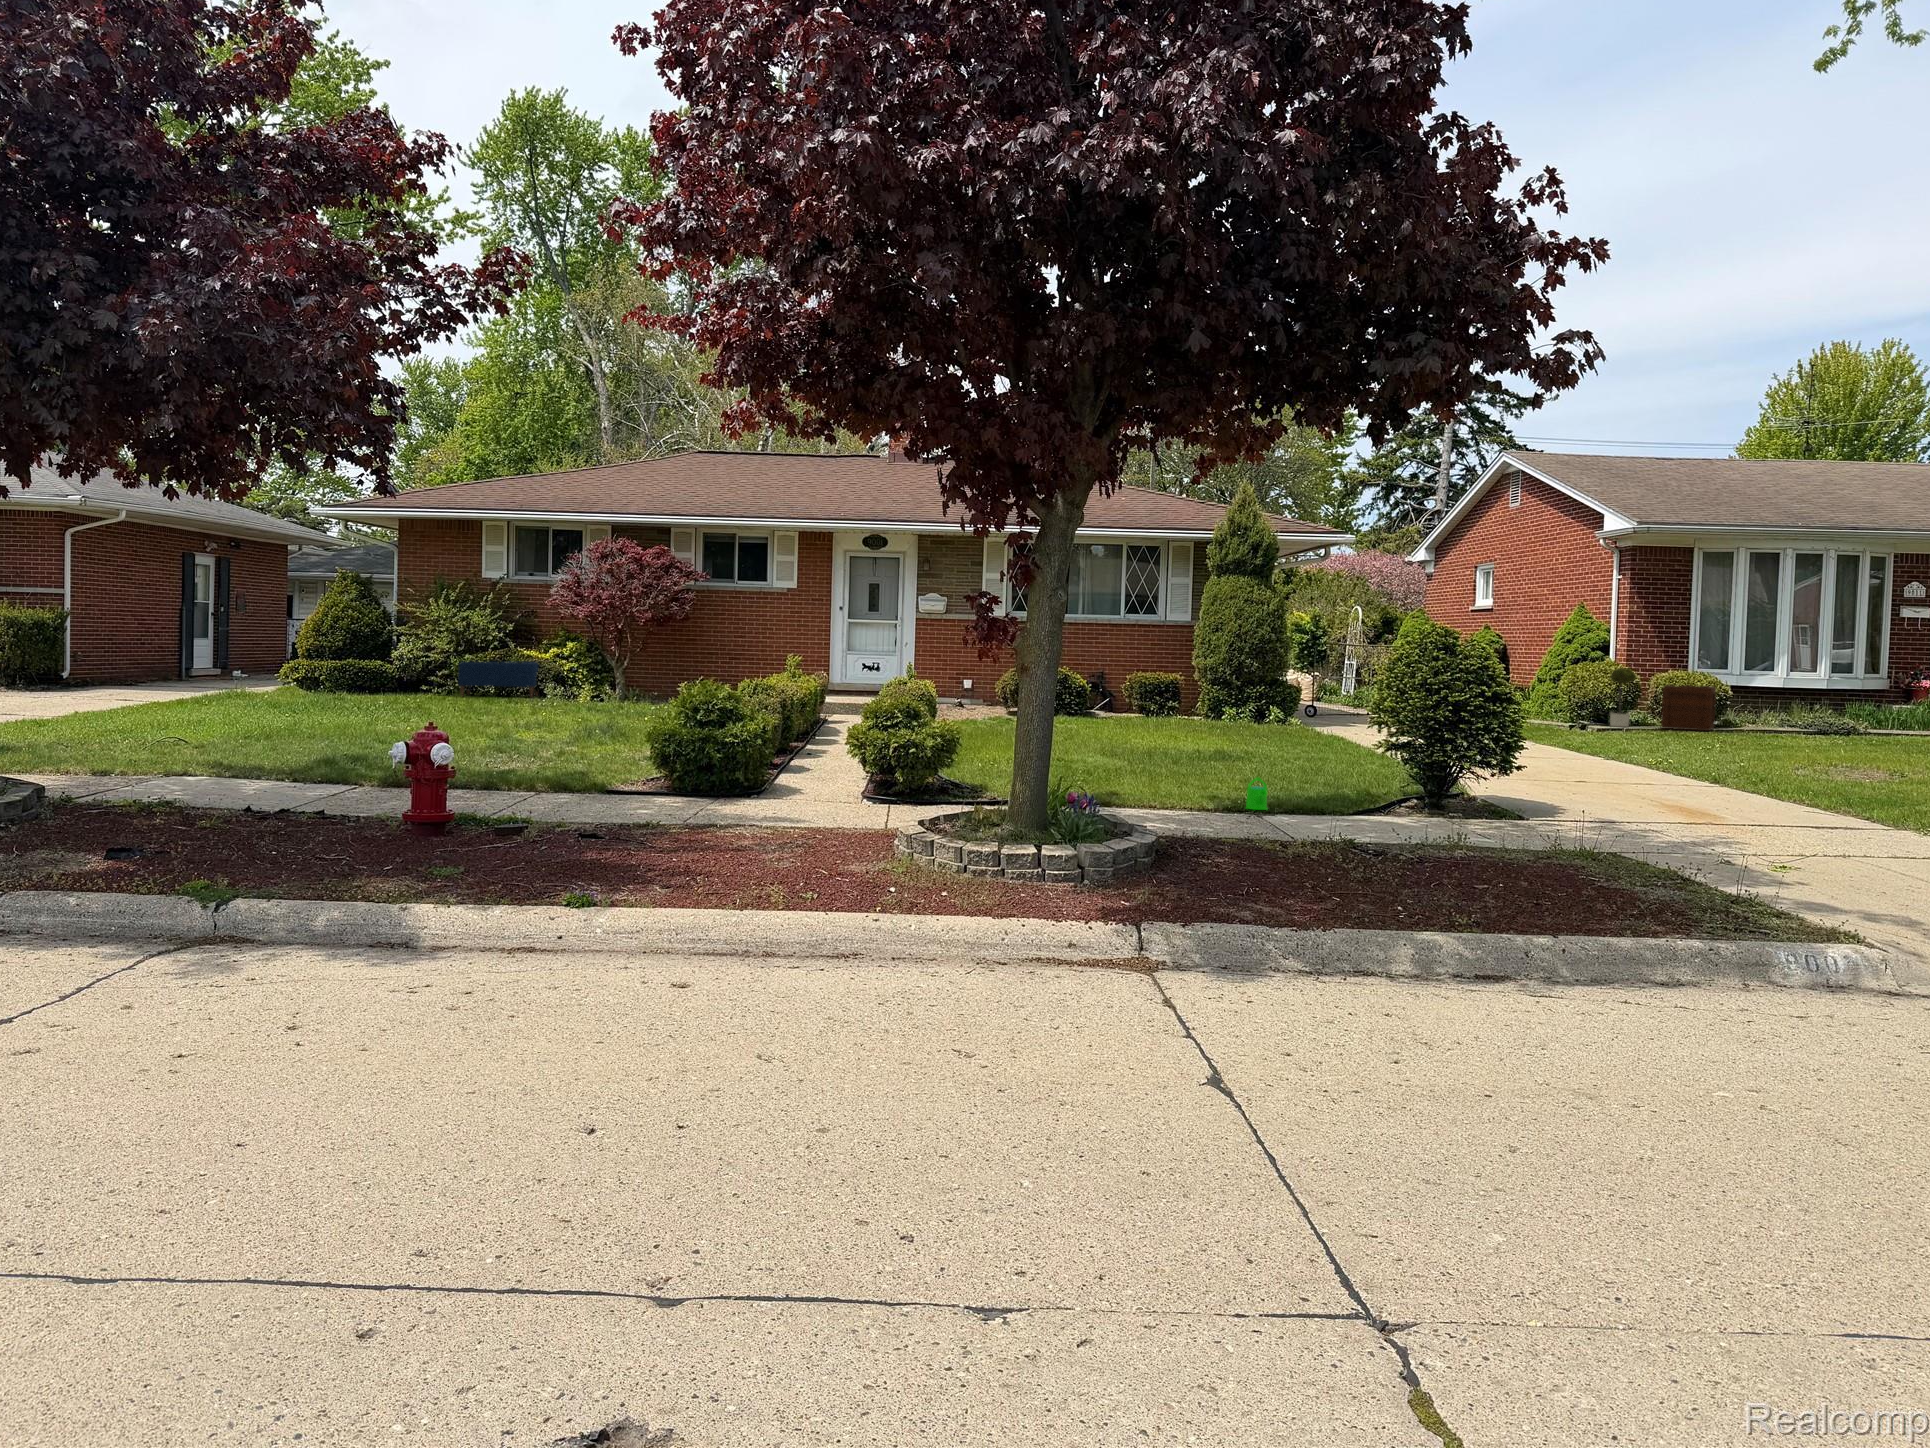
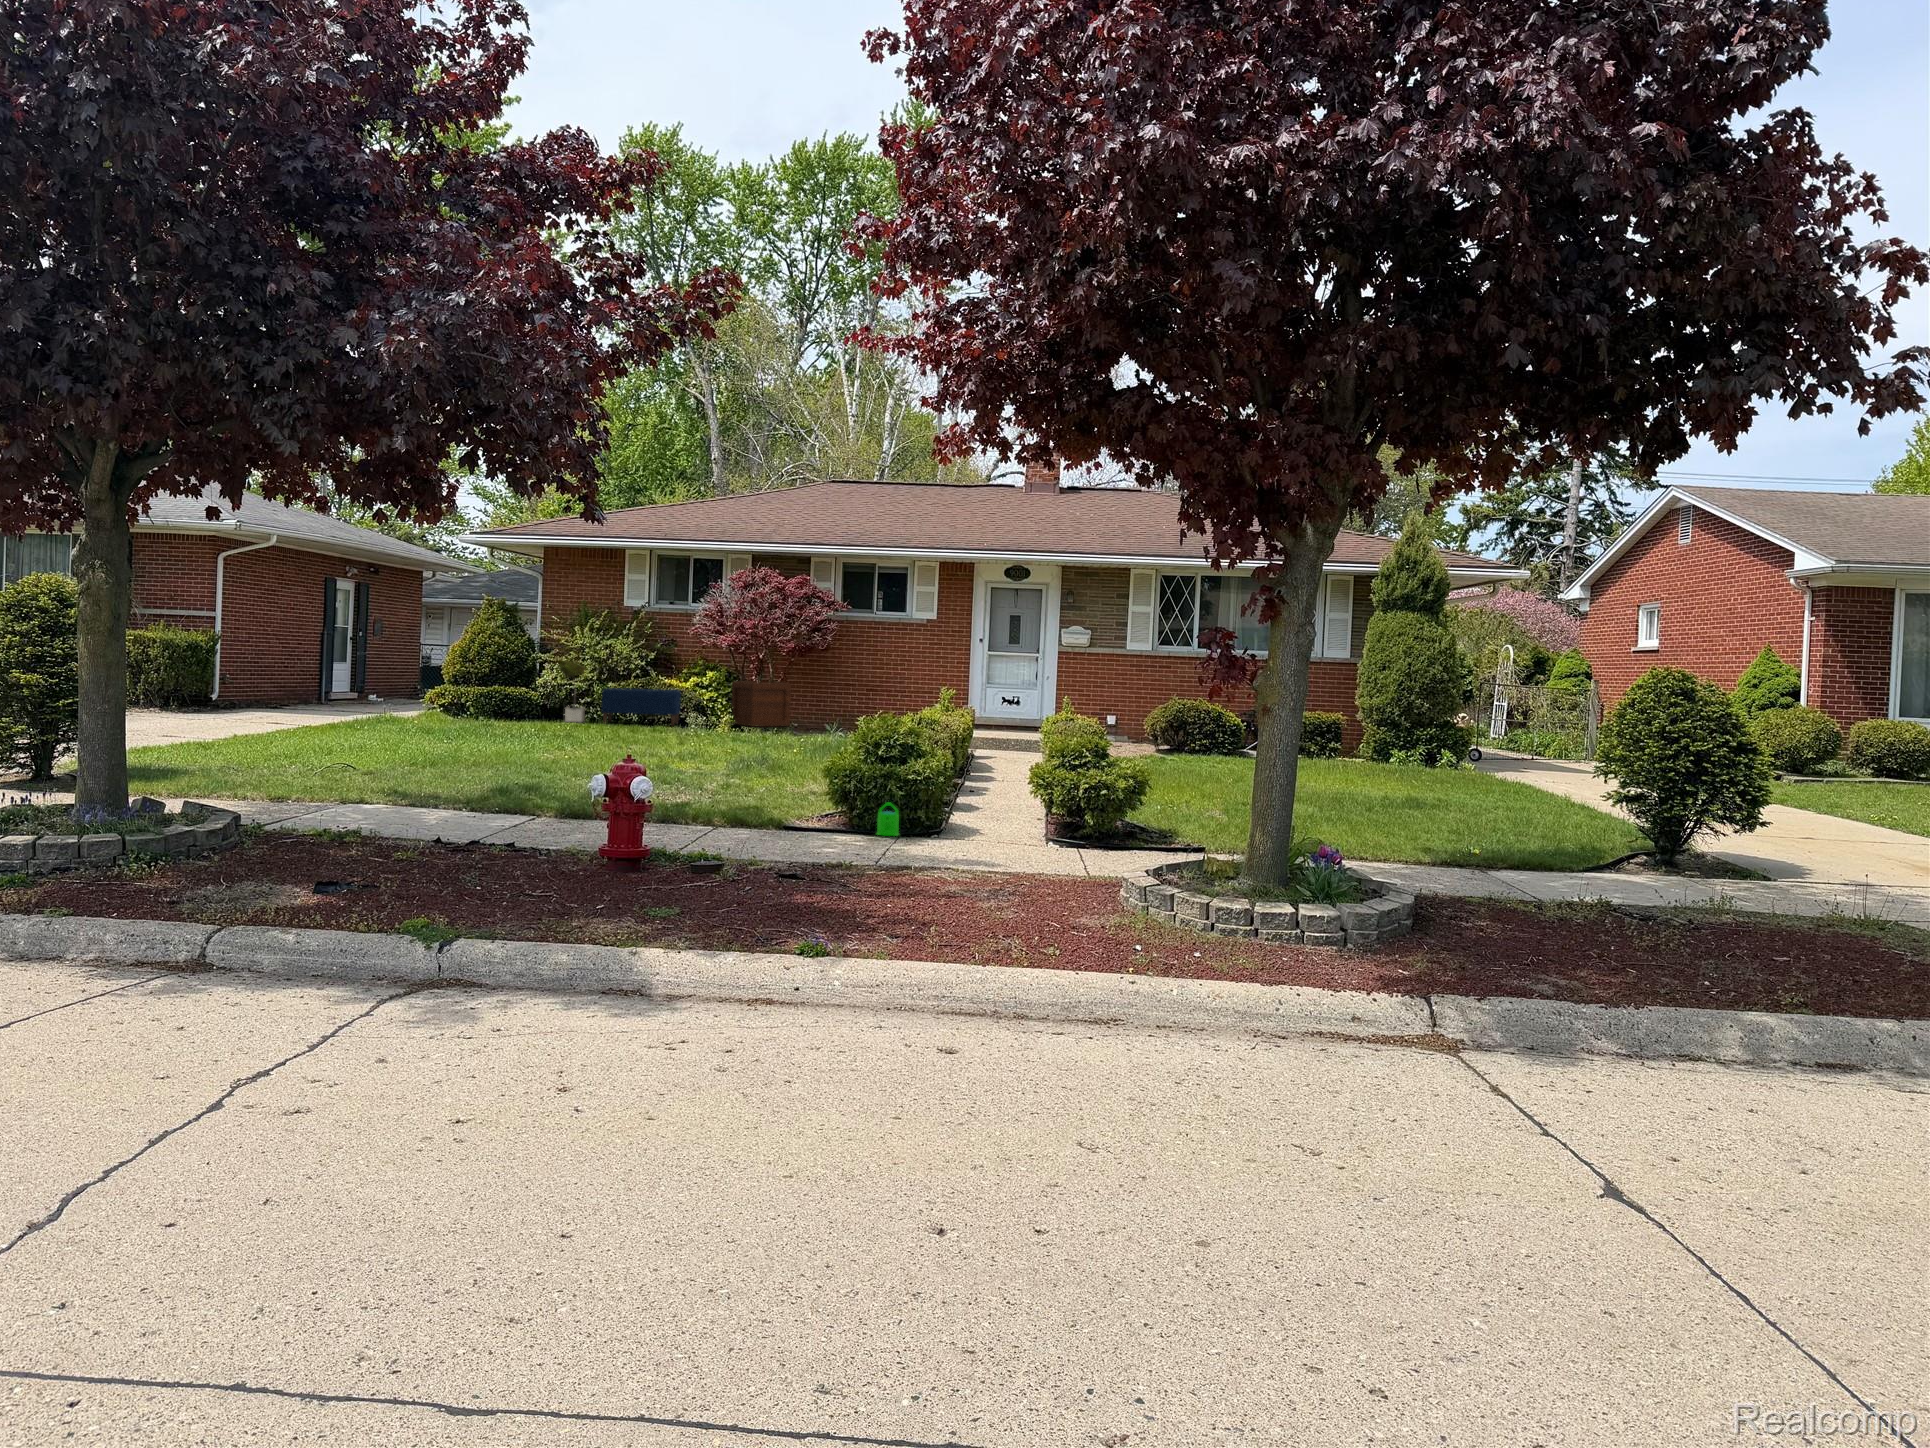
potted tree: present [1610,668,1636,727] -> present [559,660,586,722]
wooden crate: present [1661,685,1716,731] -> present [731,681,791,727]
watering can: present [1246,777,1268,810] -> present [877,802,899,836]

